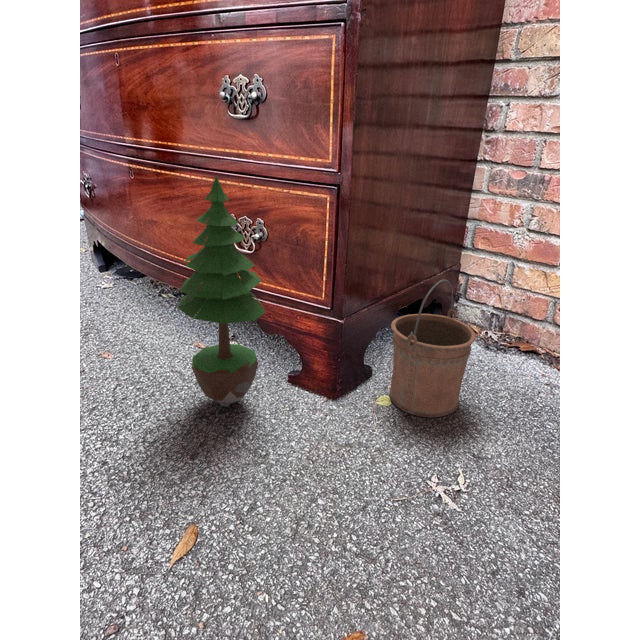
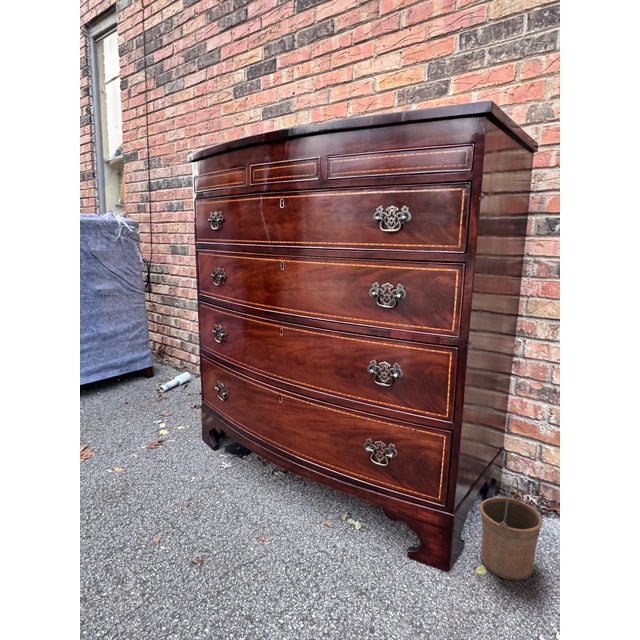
potted tree: present [177,176,265,407] -> none [343,430,403,585]

